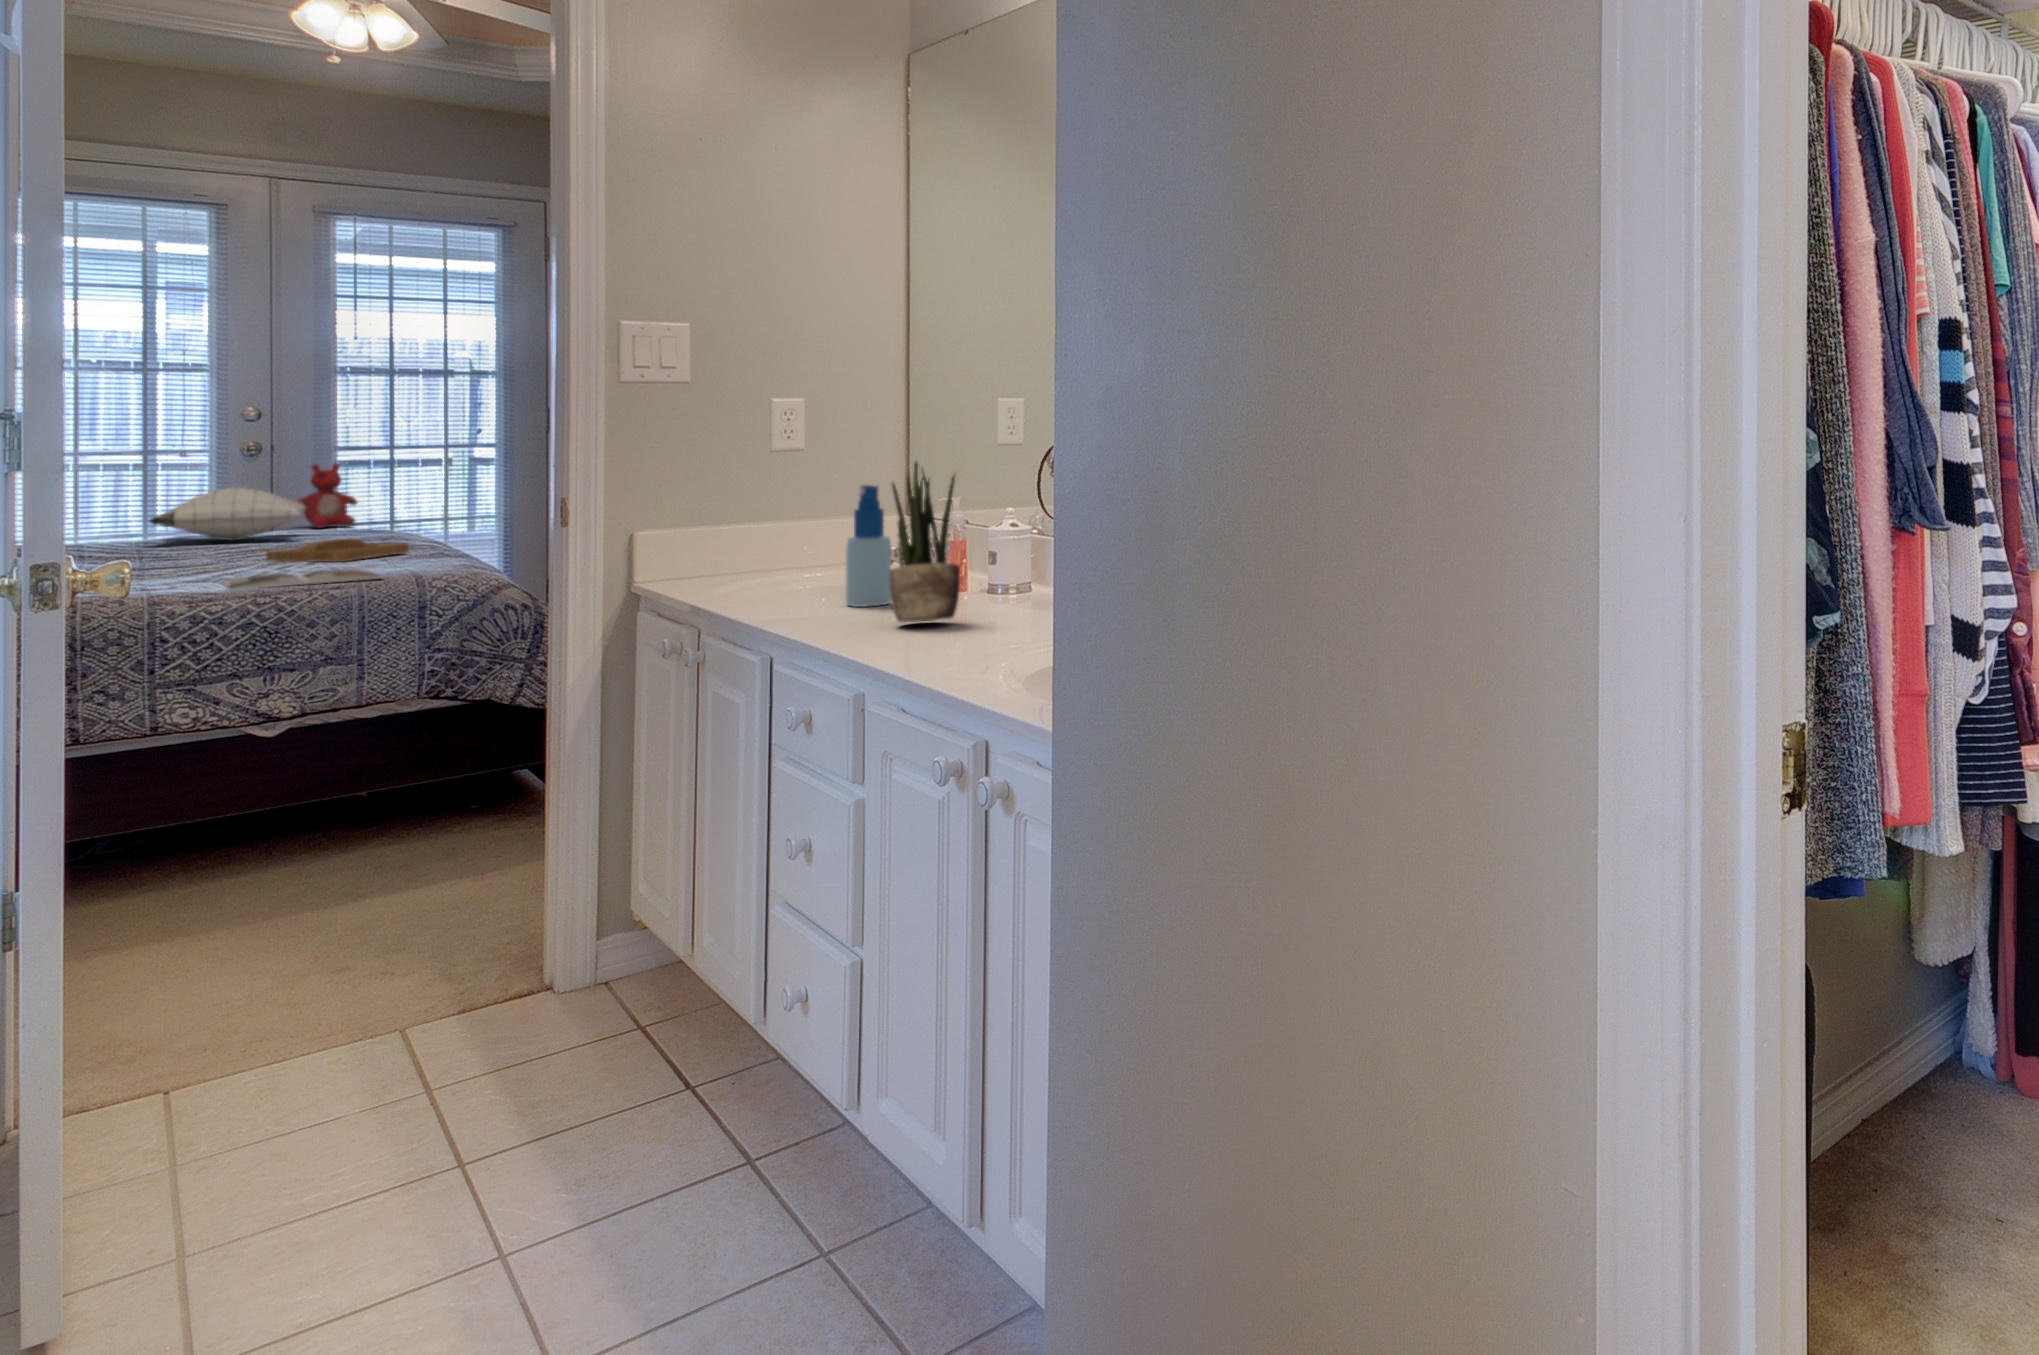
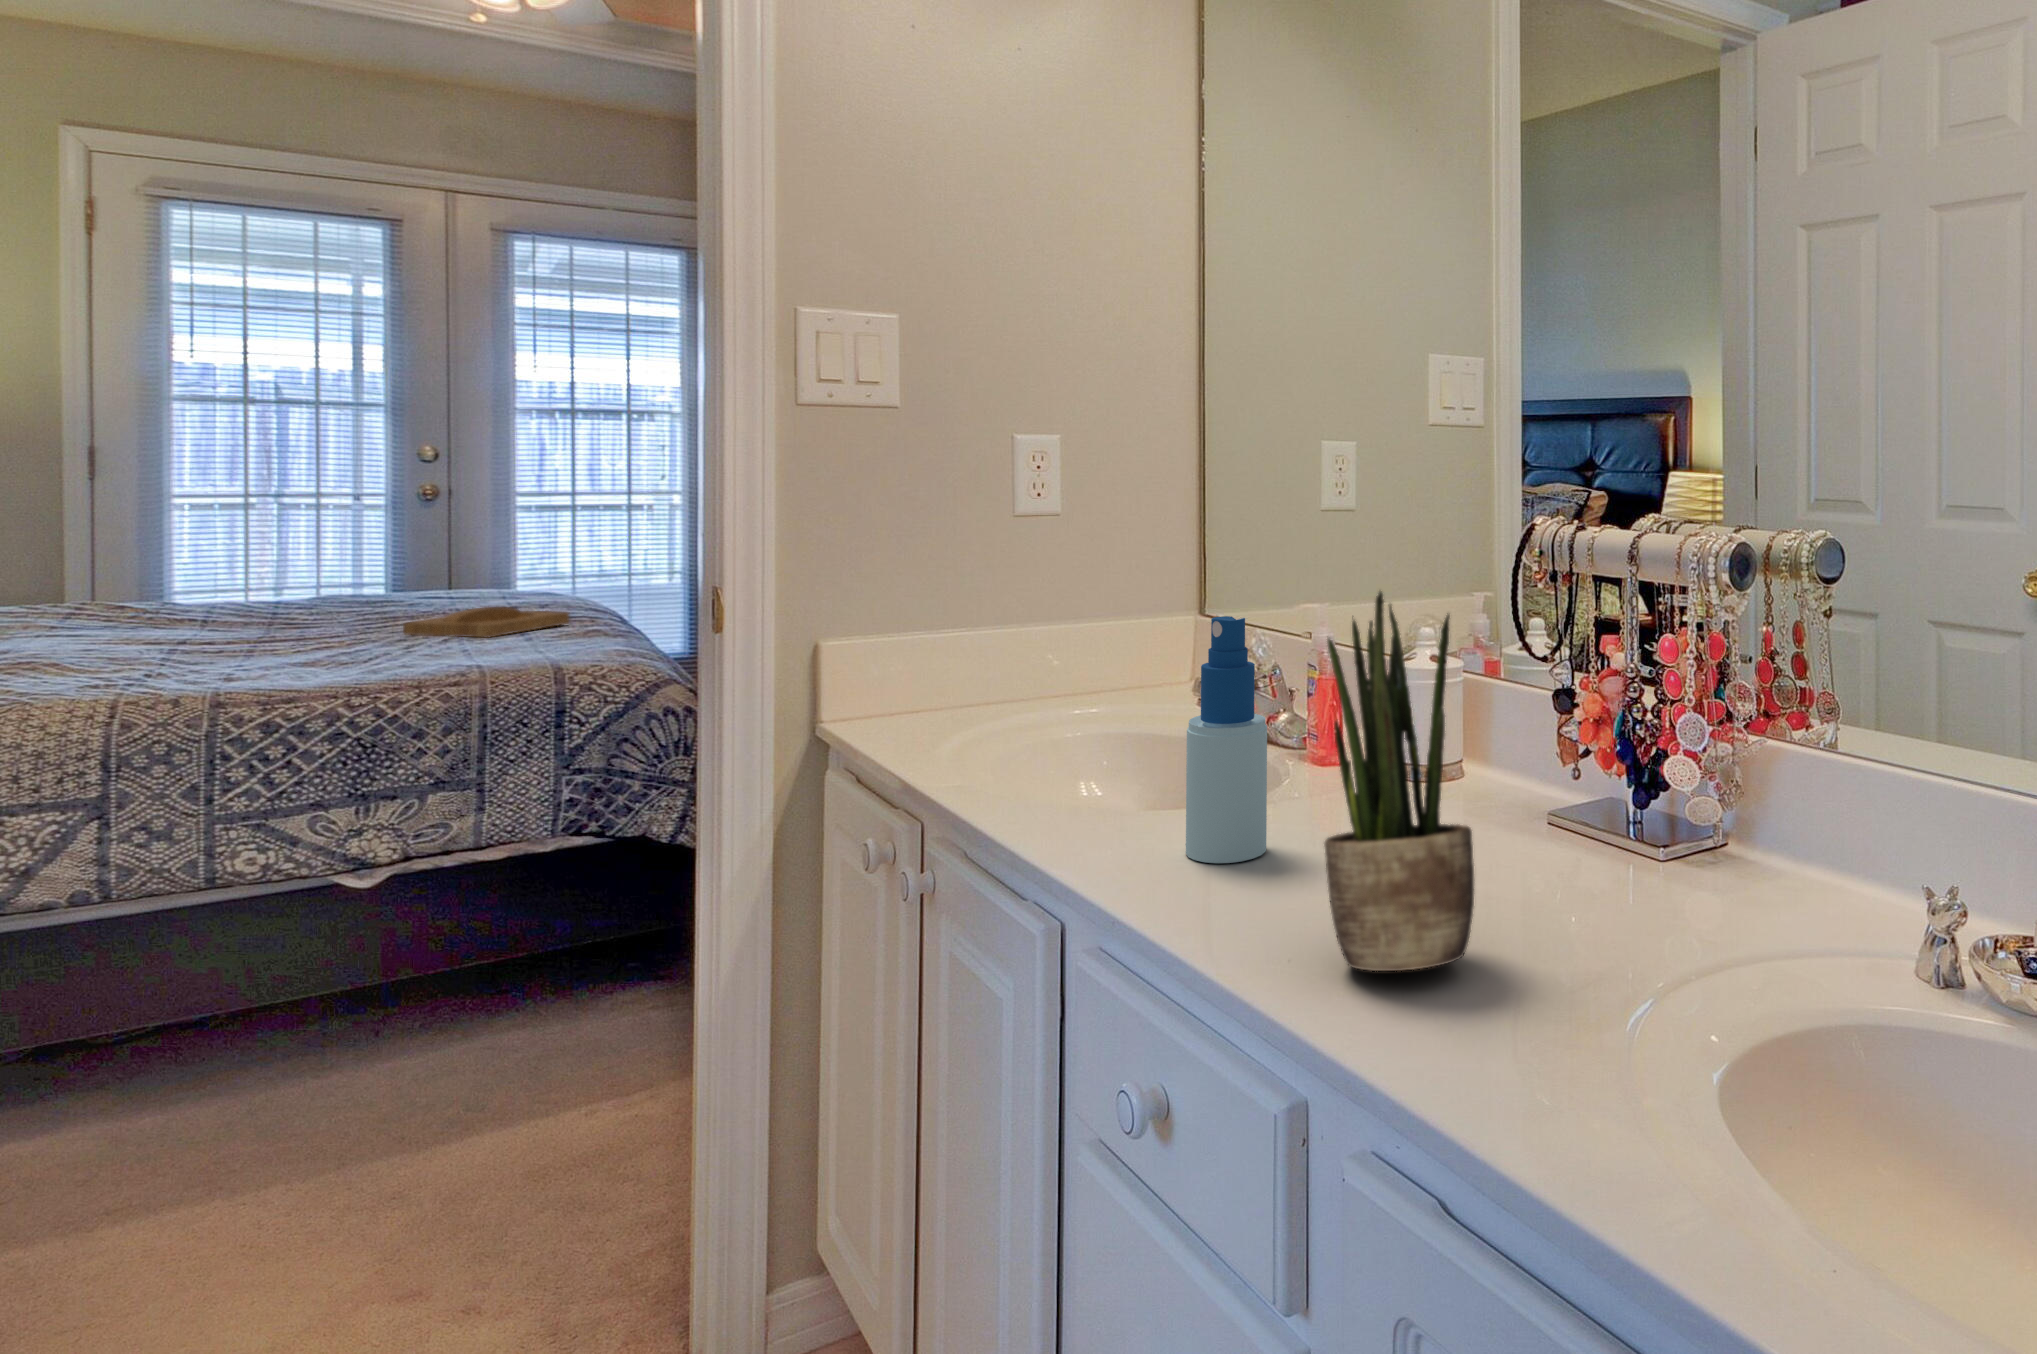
stuffed bear: present [296,464,357,529] -> none [468,509,538,583]
pillow: present [150,487,305,540] -> none [292,538,476,600]
magazine: present [222,569,382,590] -> none [320,655,518,689]

